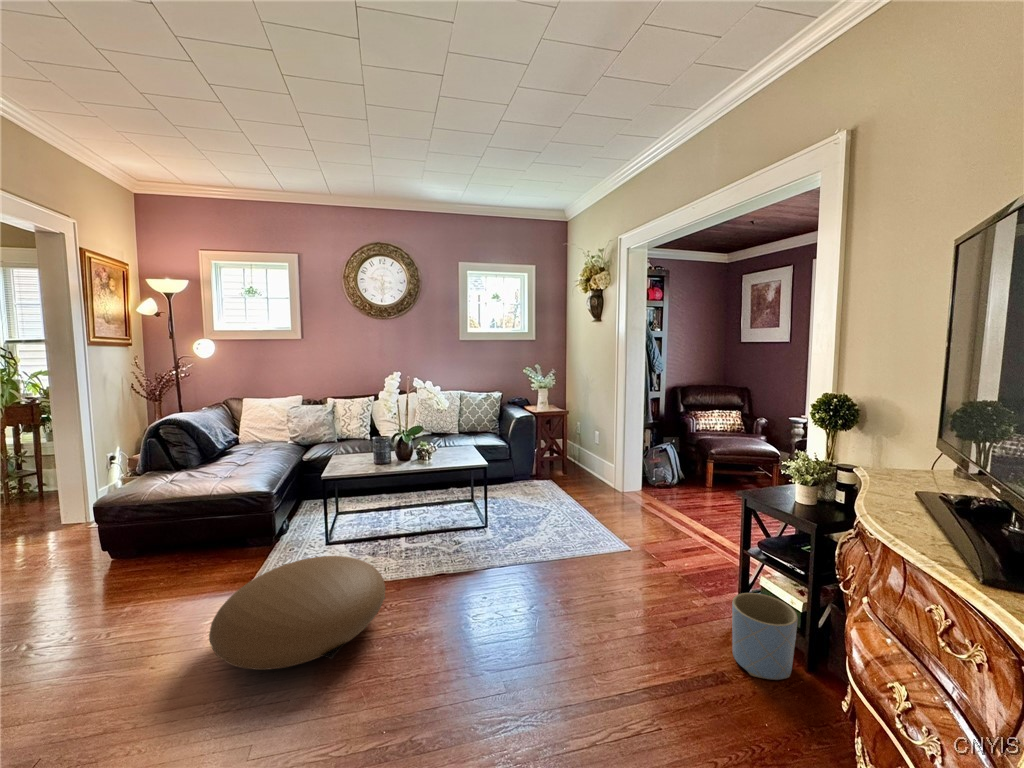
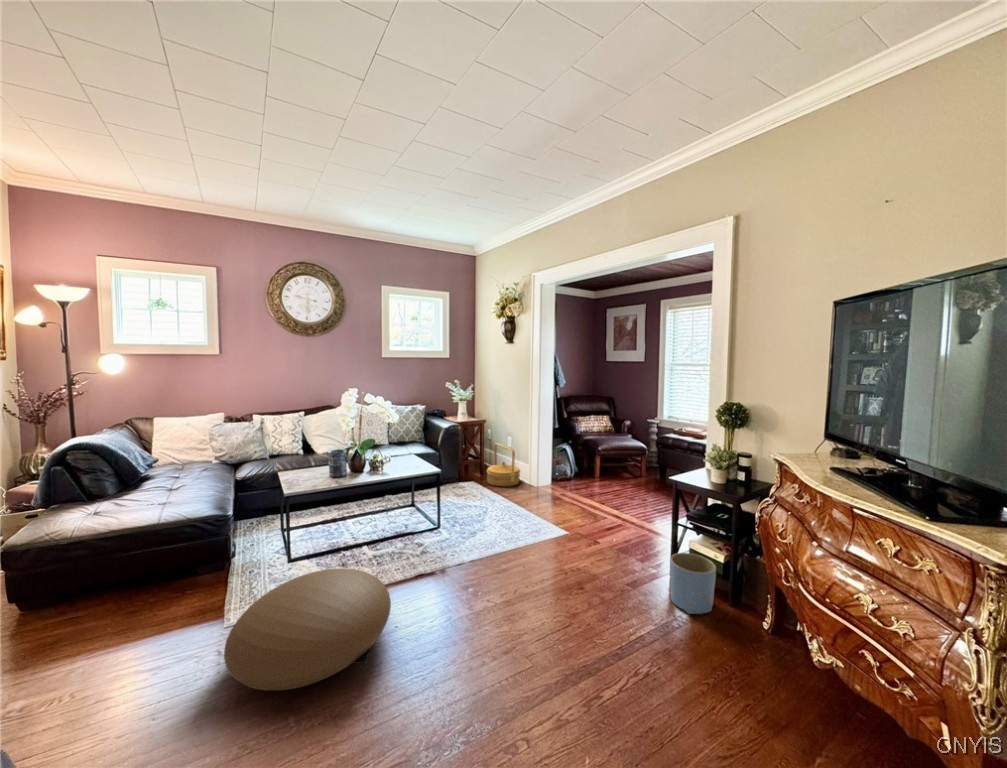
woven basket: none [564,437,604,488] -> present [487,443,520,486]

